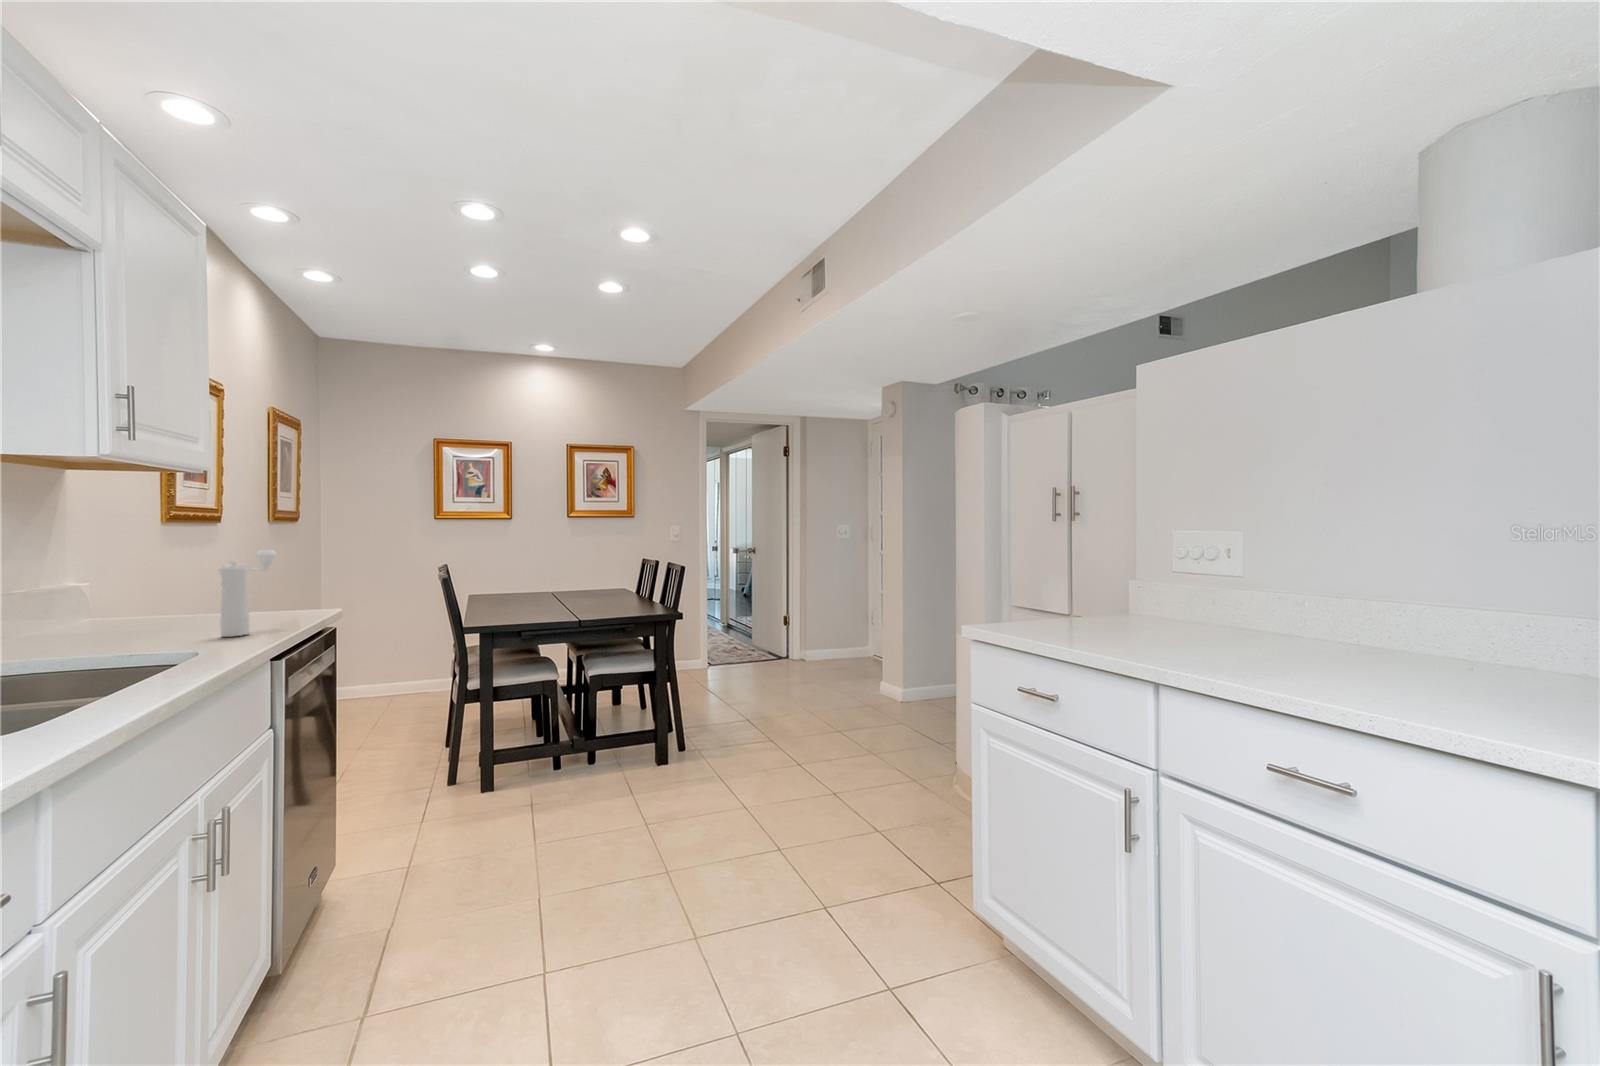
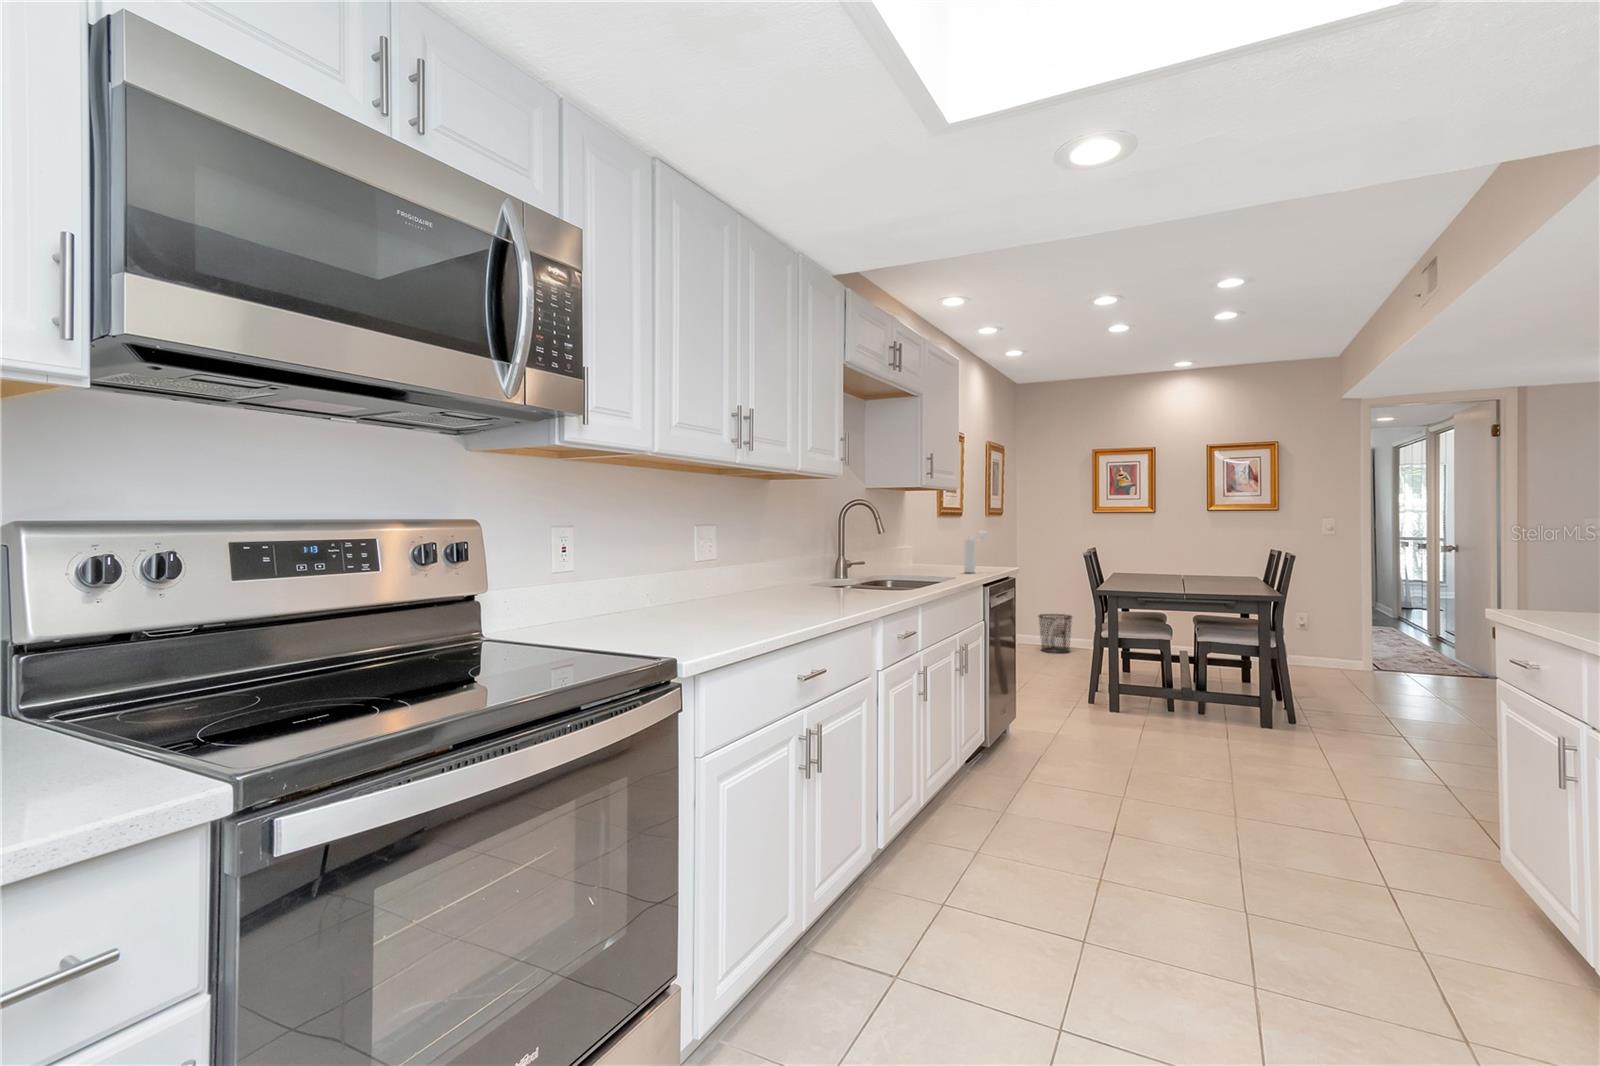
trash can: none [360,651,411,706] -> present [1039,614,1072,653]

